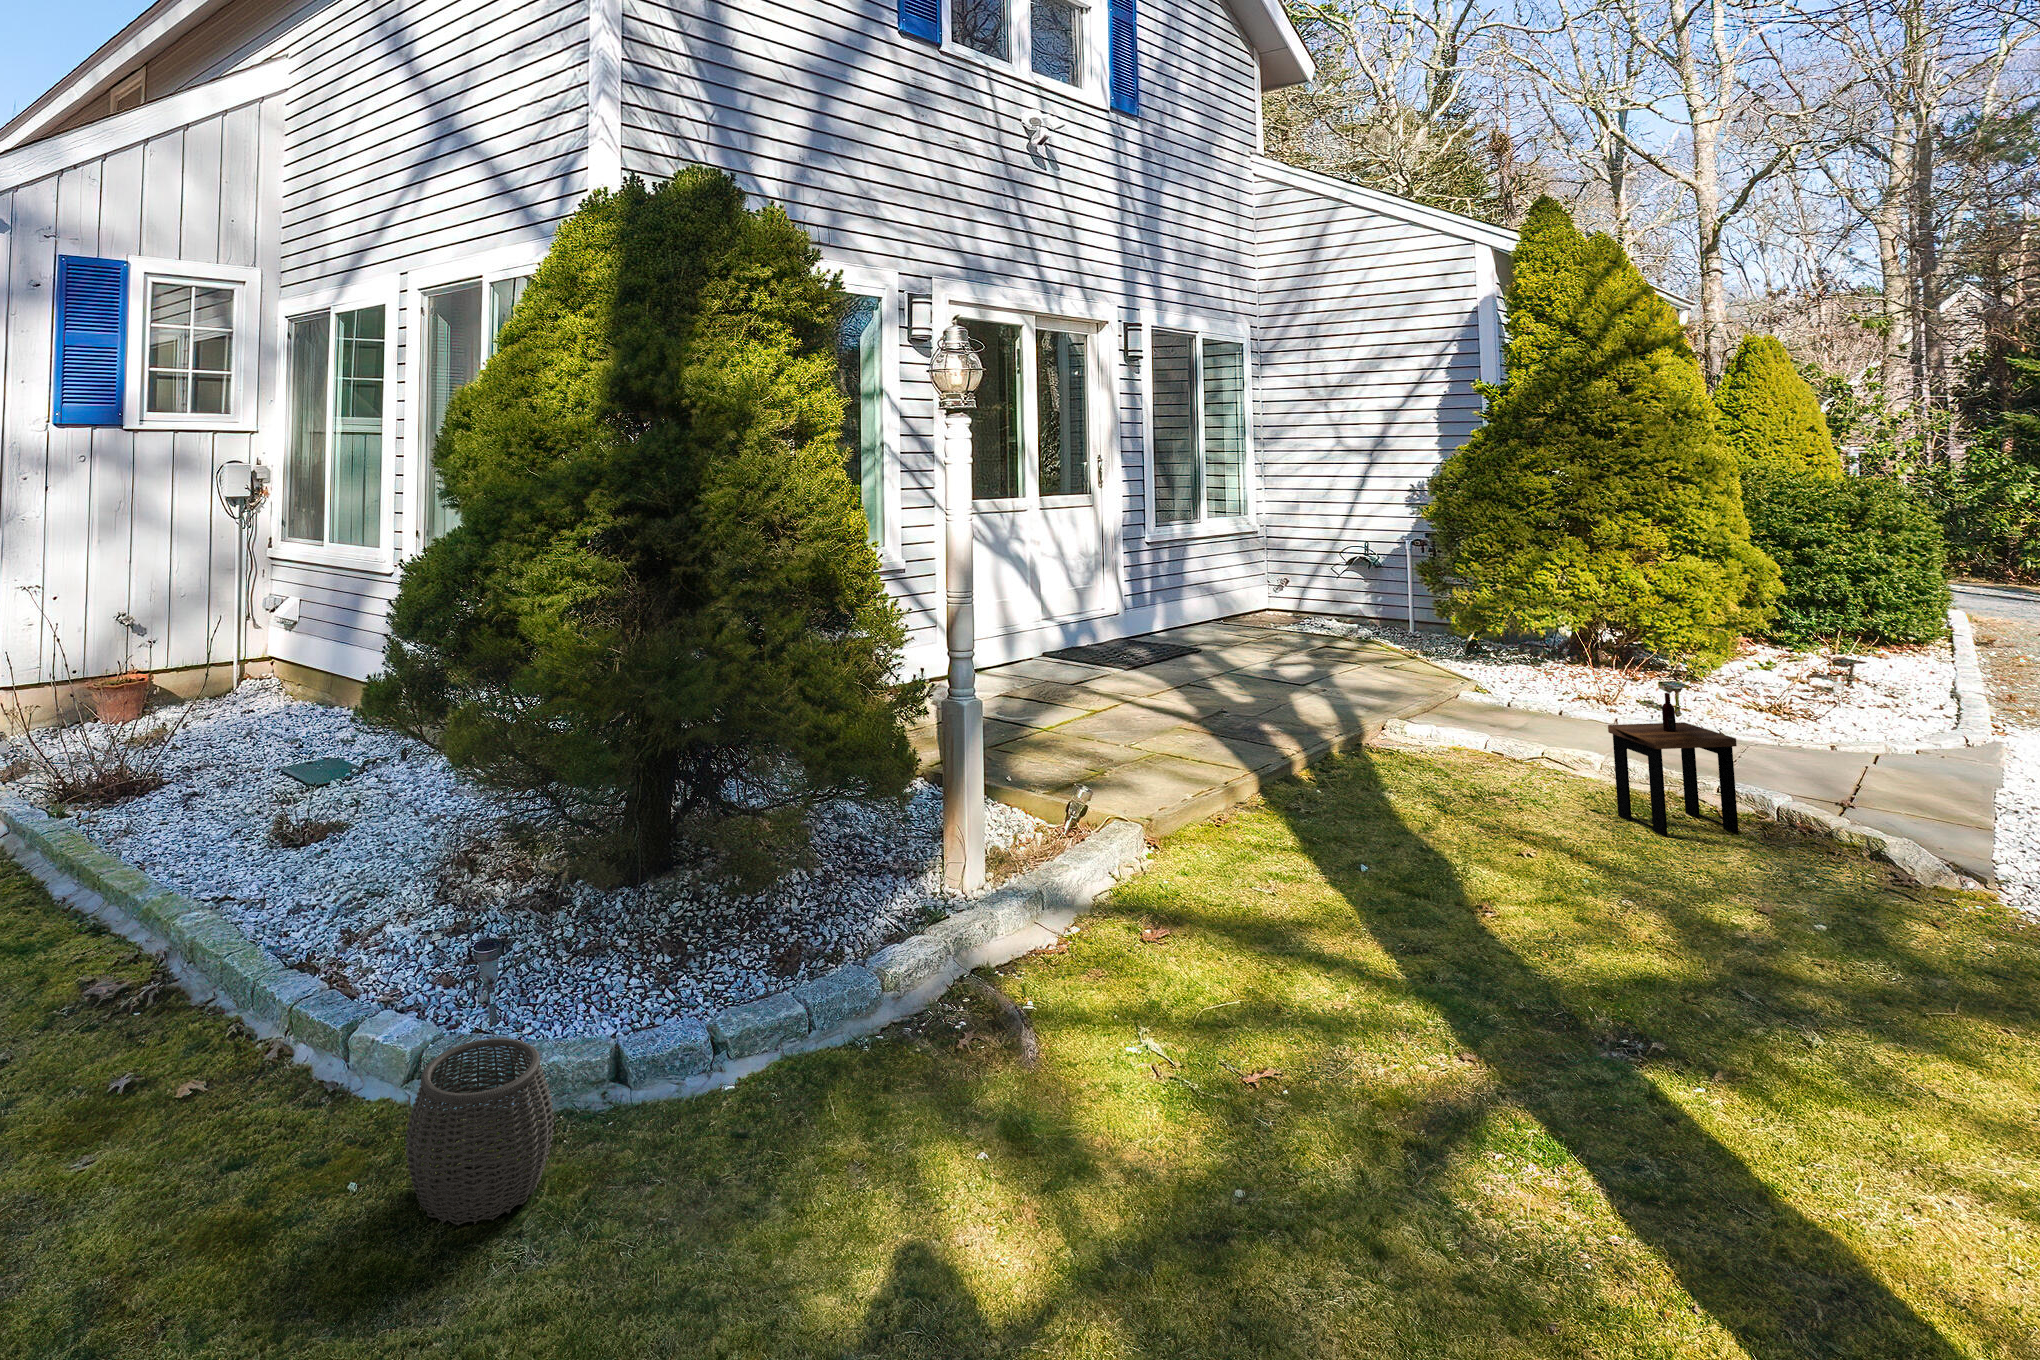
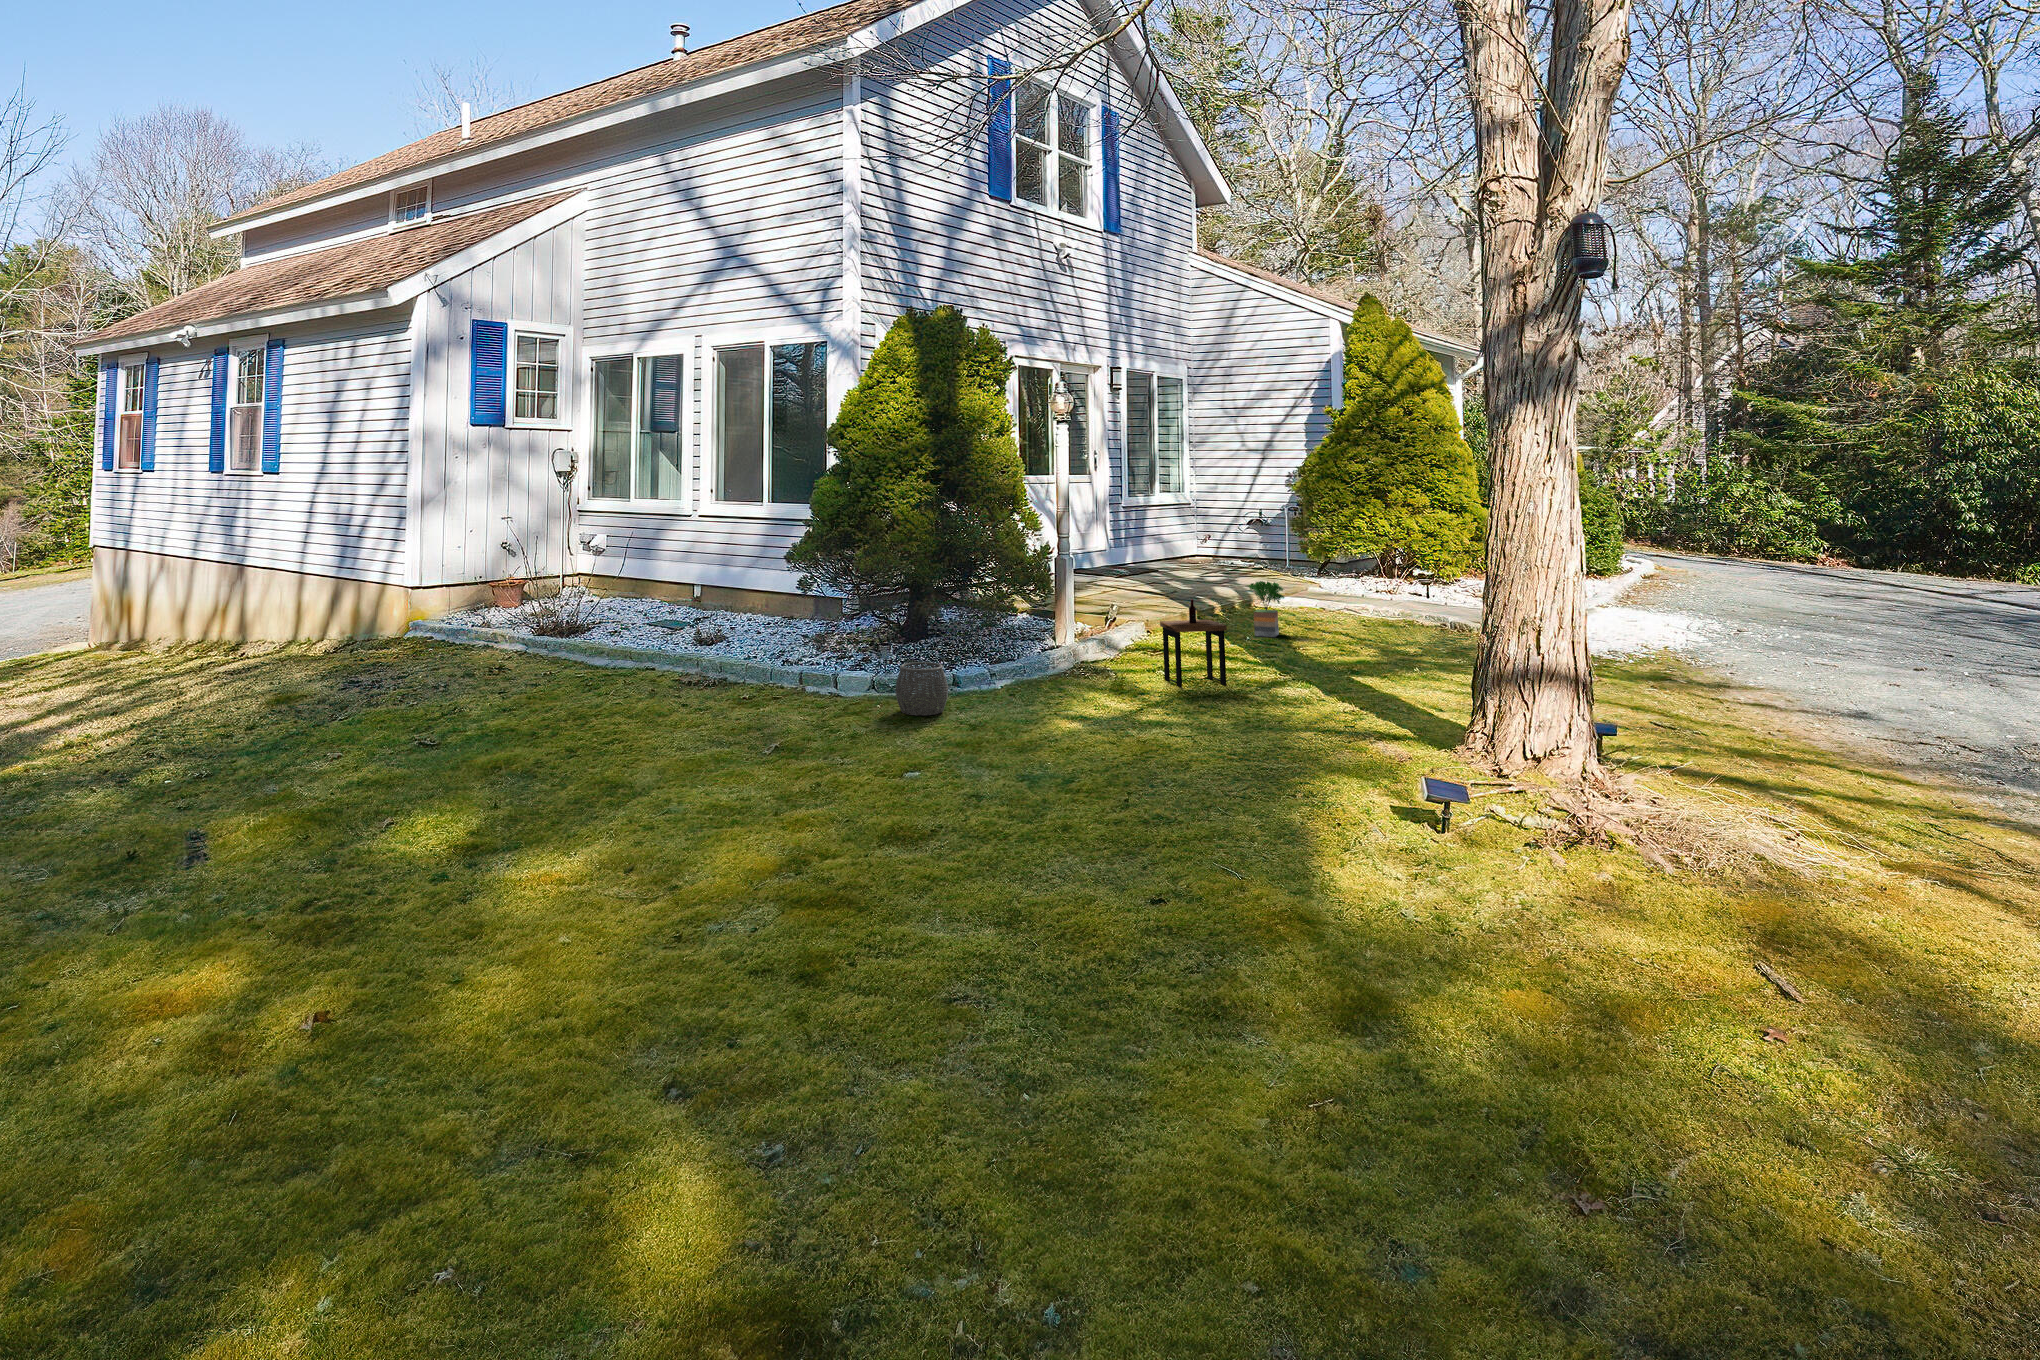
side table: present [1608,693,1739,837] -> present [1160,599,1227,687]
potted tree: none [1356,709,1433,825] -> present [1249,581,1284,637]

